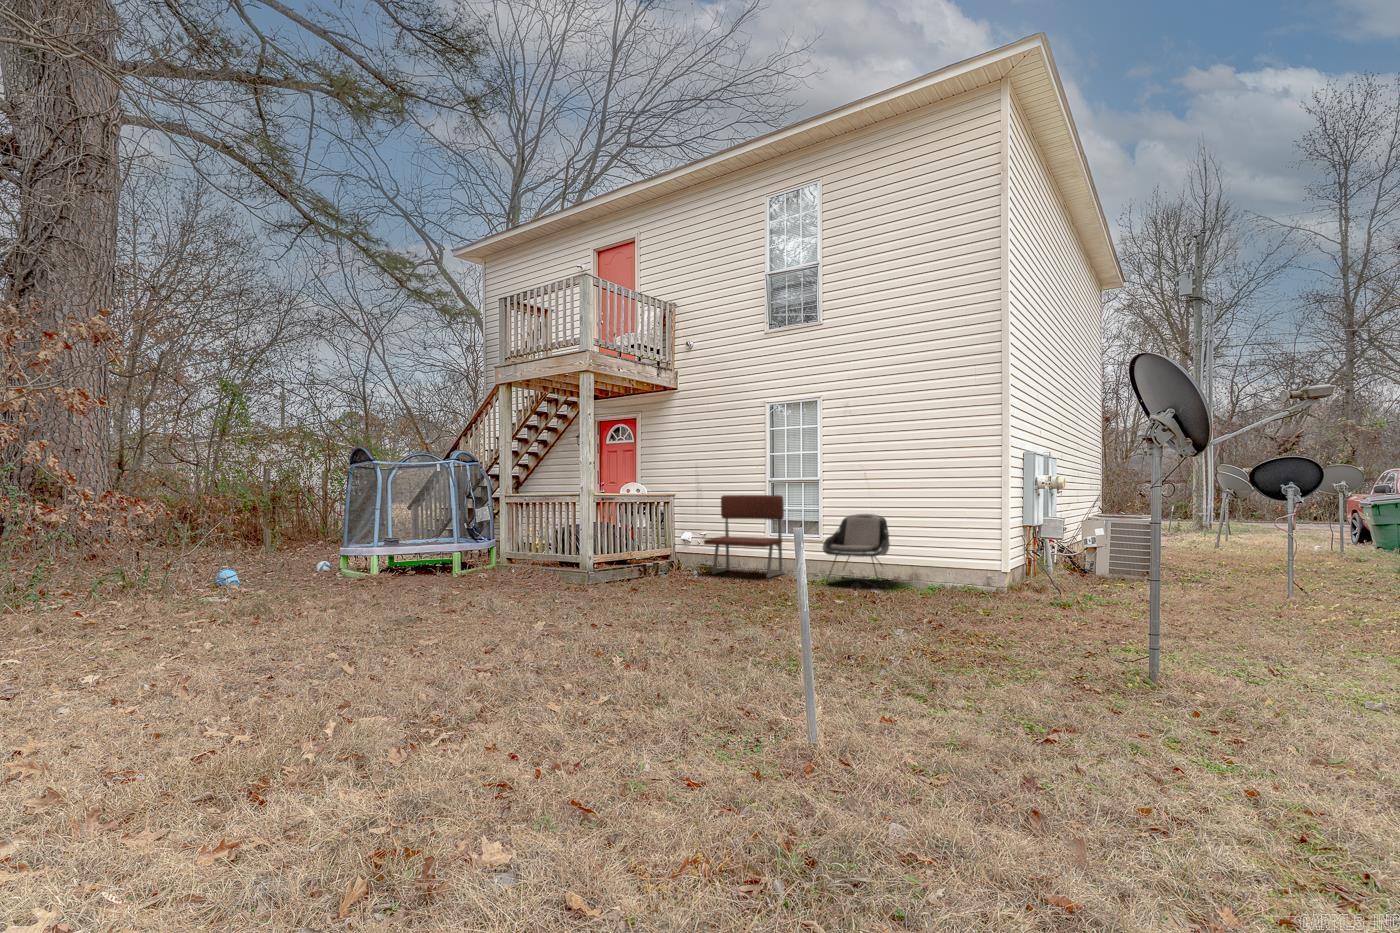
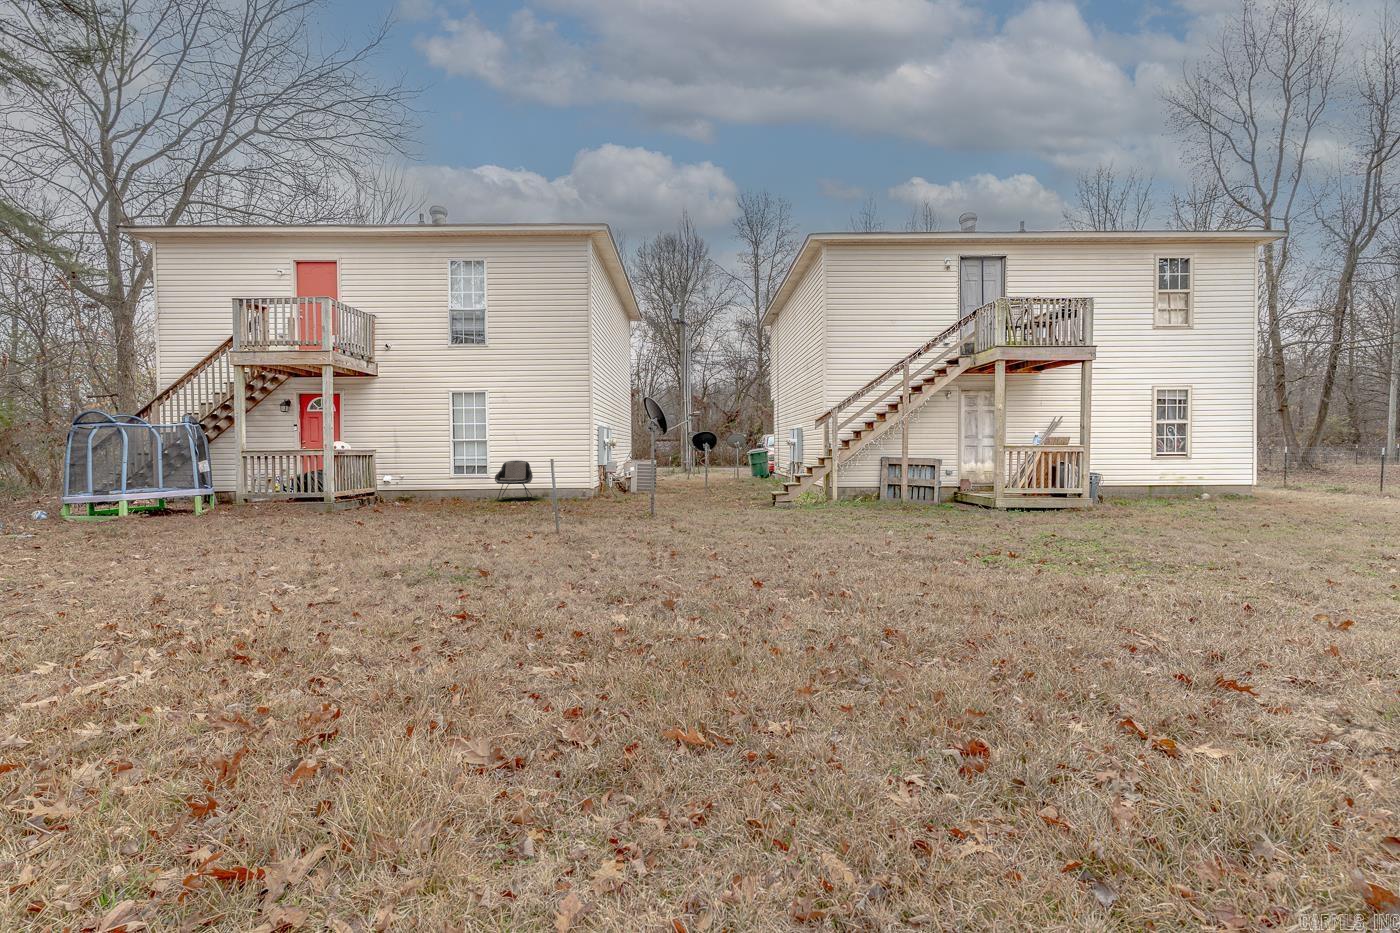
bench: present [704,495,784,578] -> none [411,450,464,502]

